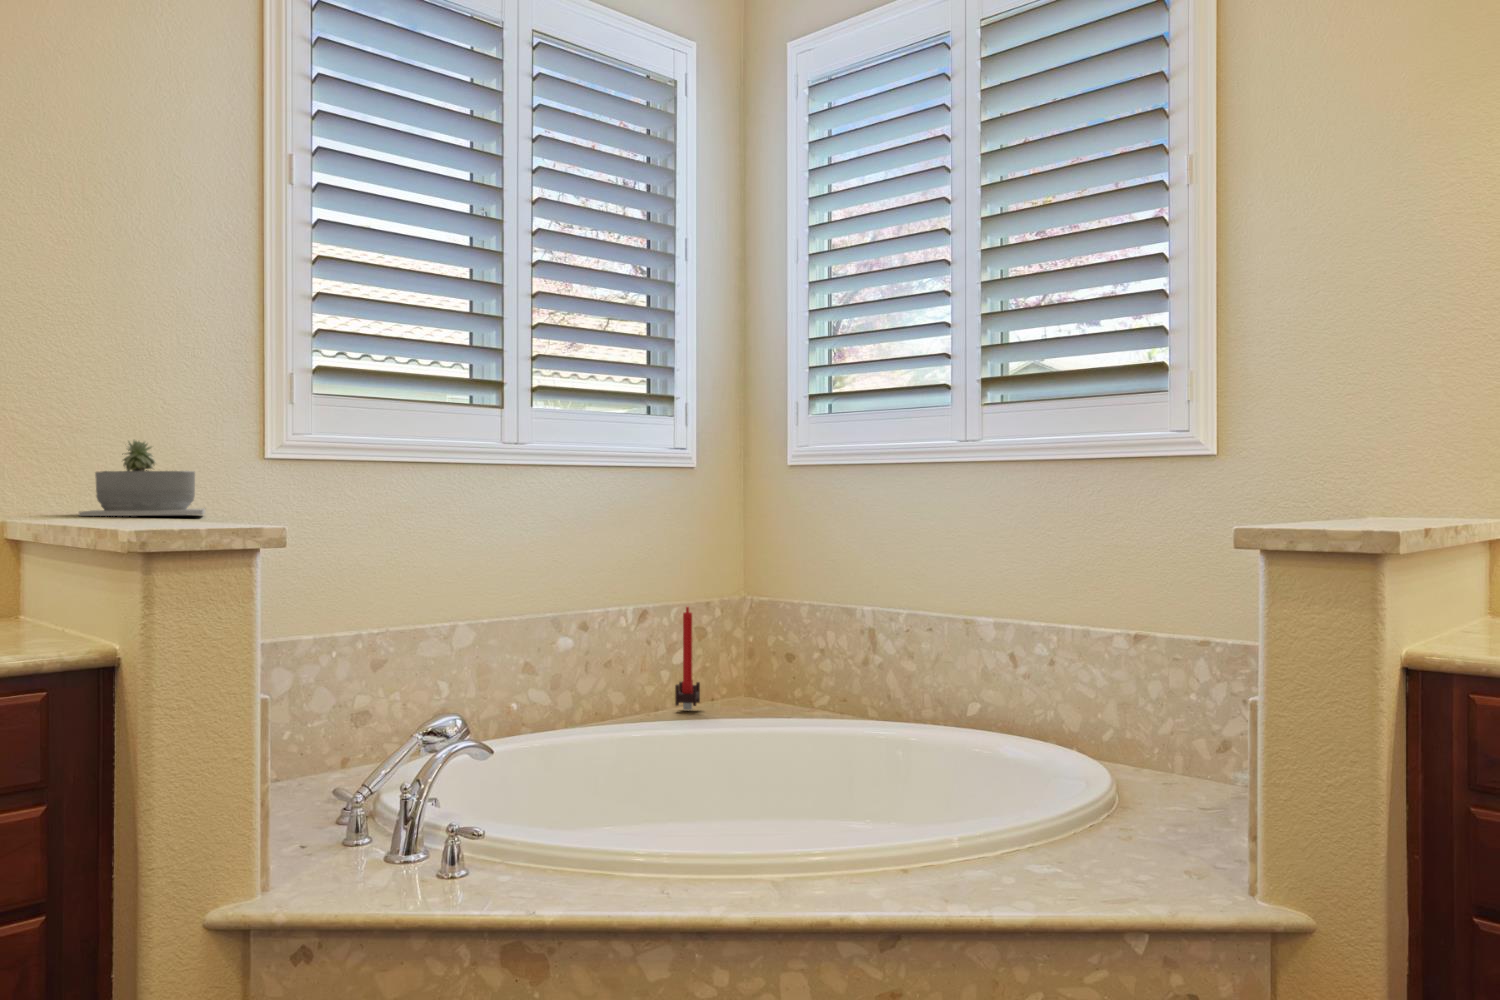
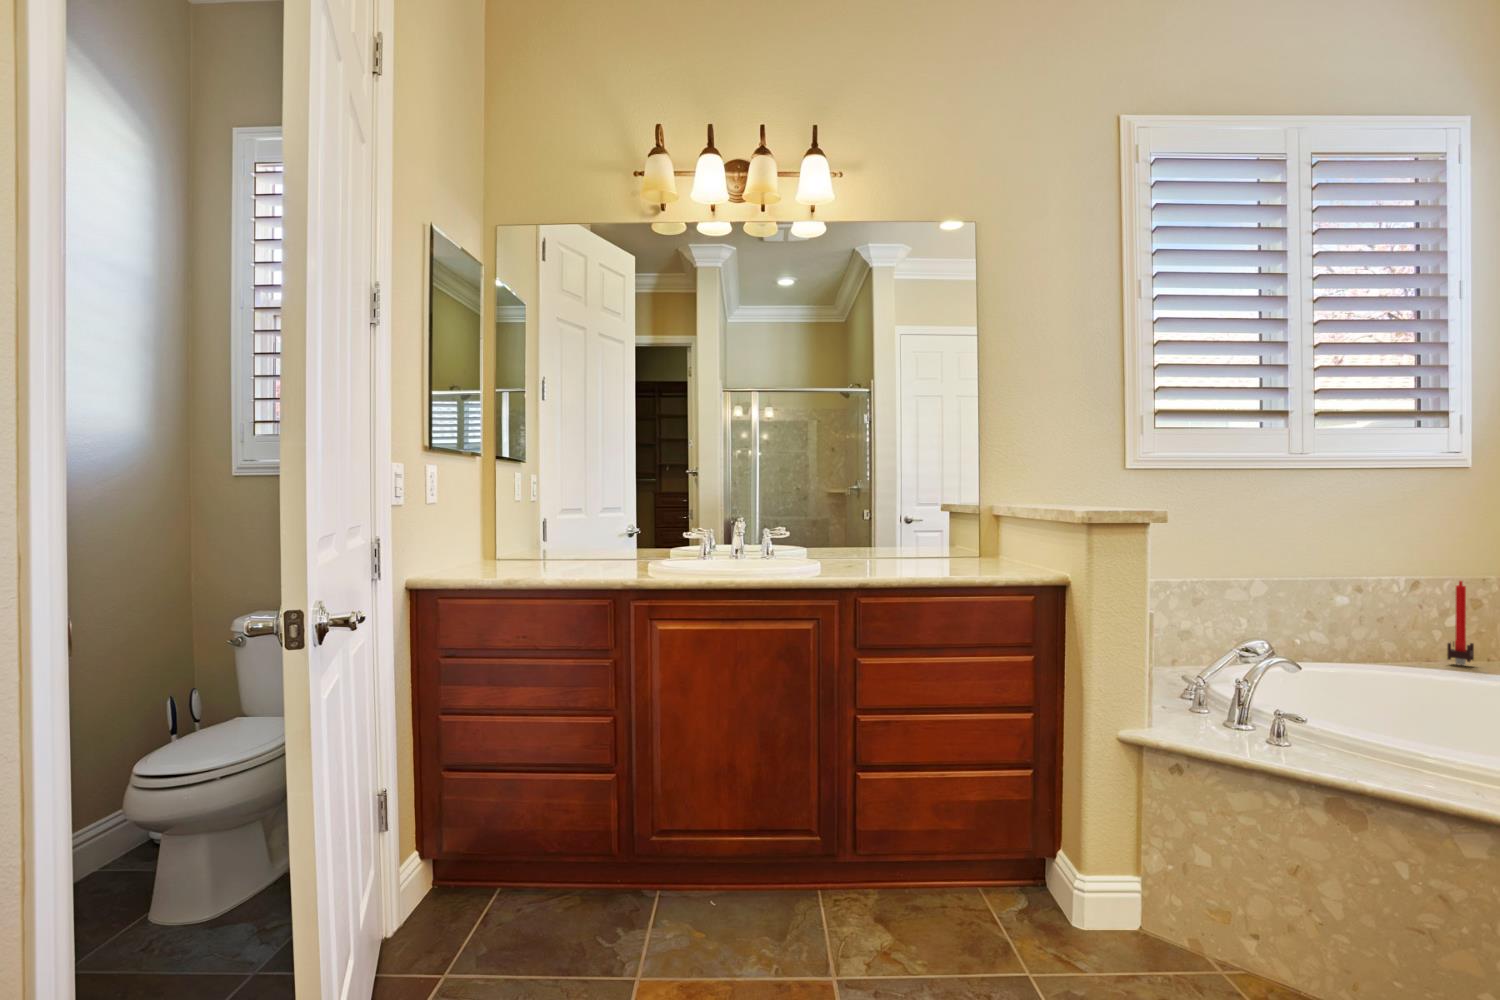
succulent planter: present [79,440,205,516] -> none [1025,461,1092,504]

